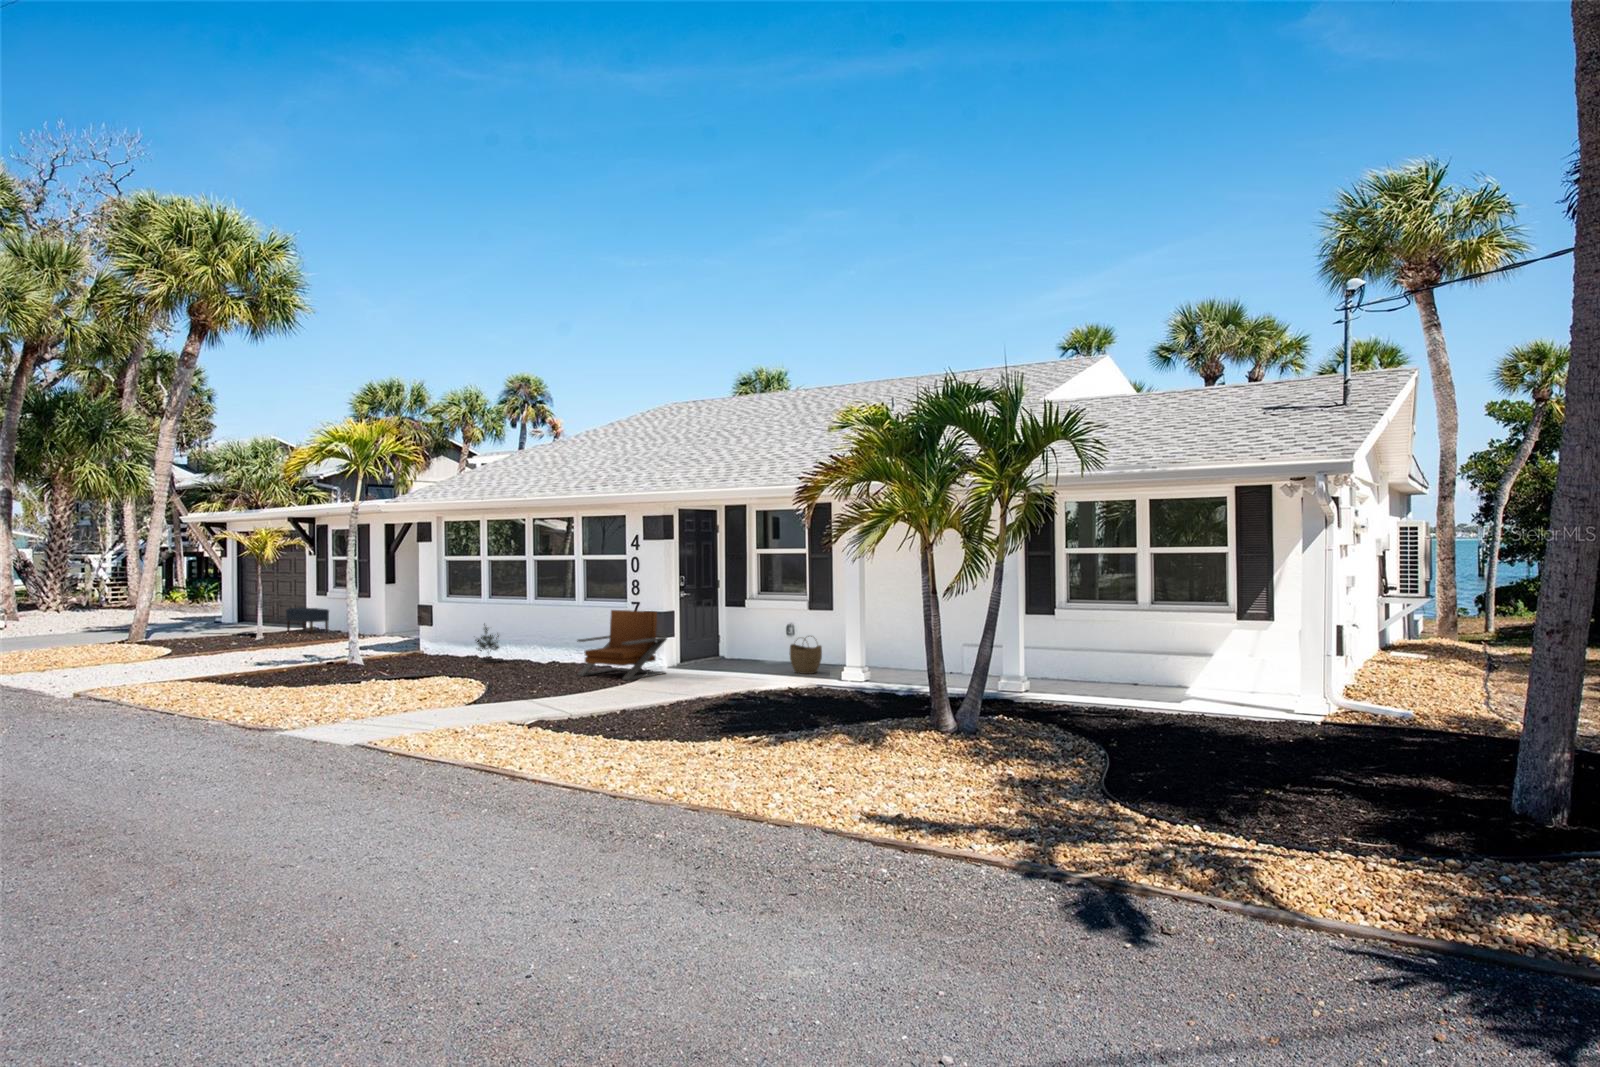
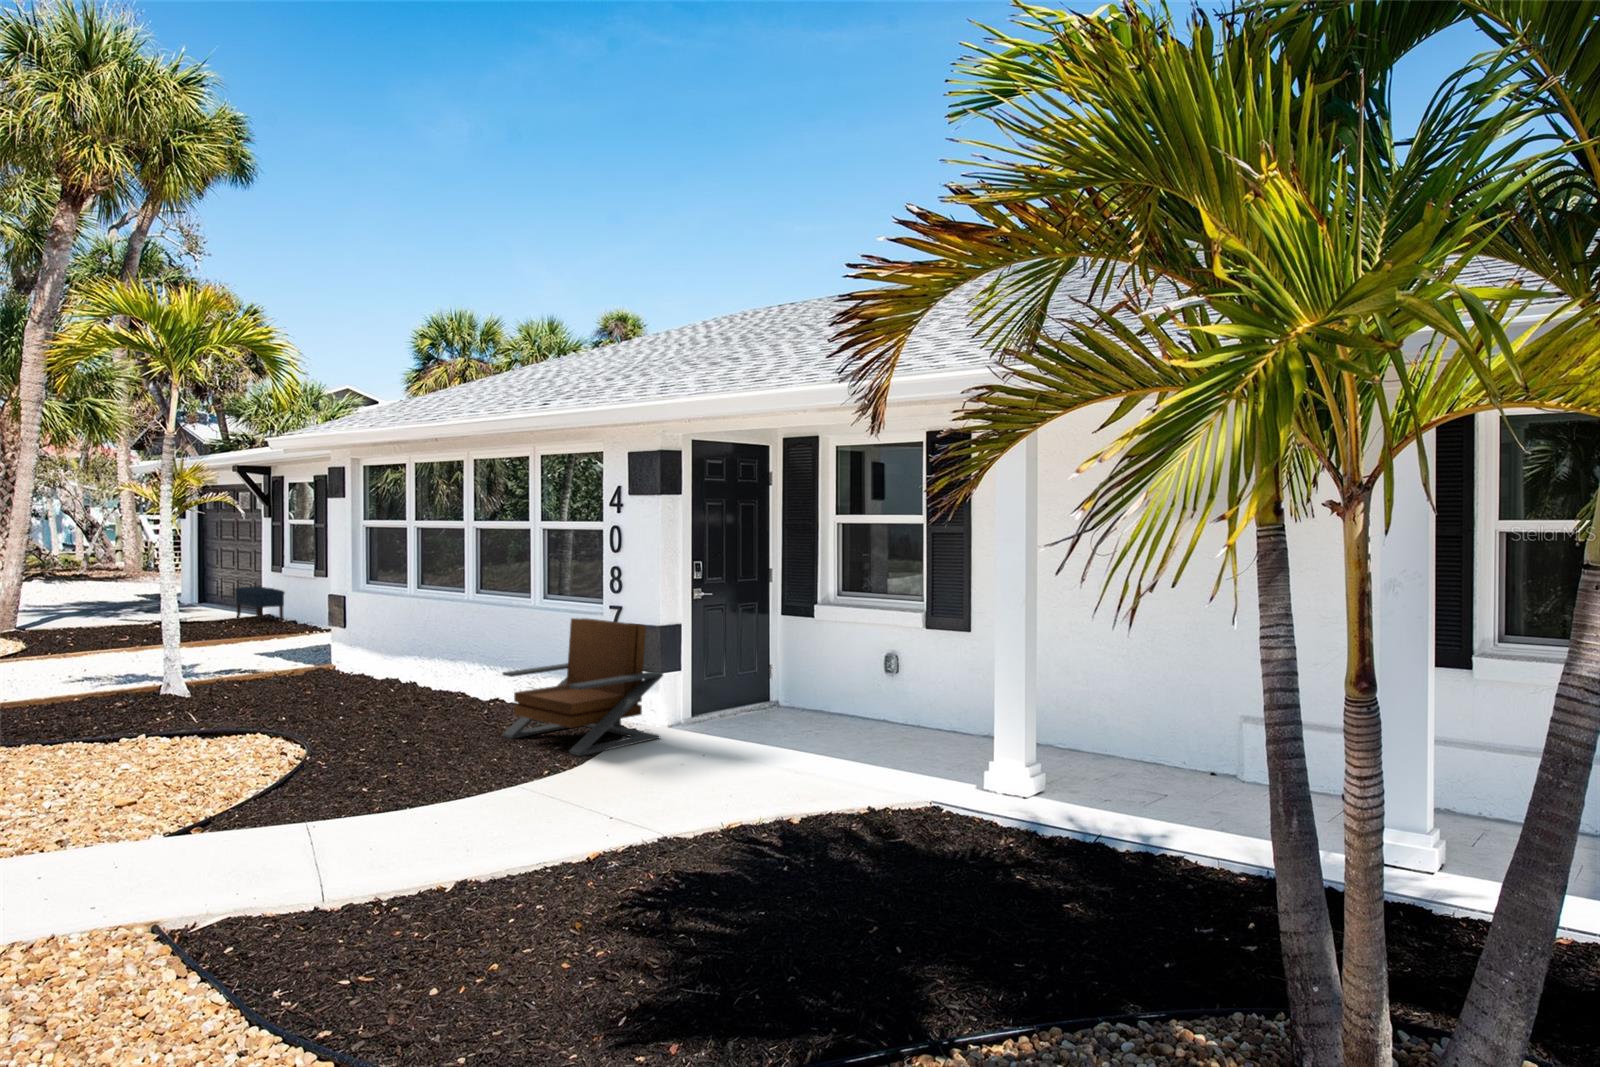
potted tree: present [475,624,499,662] -> none [379,627,427,693]
woven basket: present [789,636,822,674] -> none [886,678,948,753]

